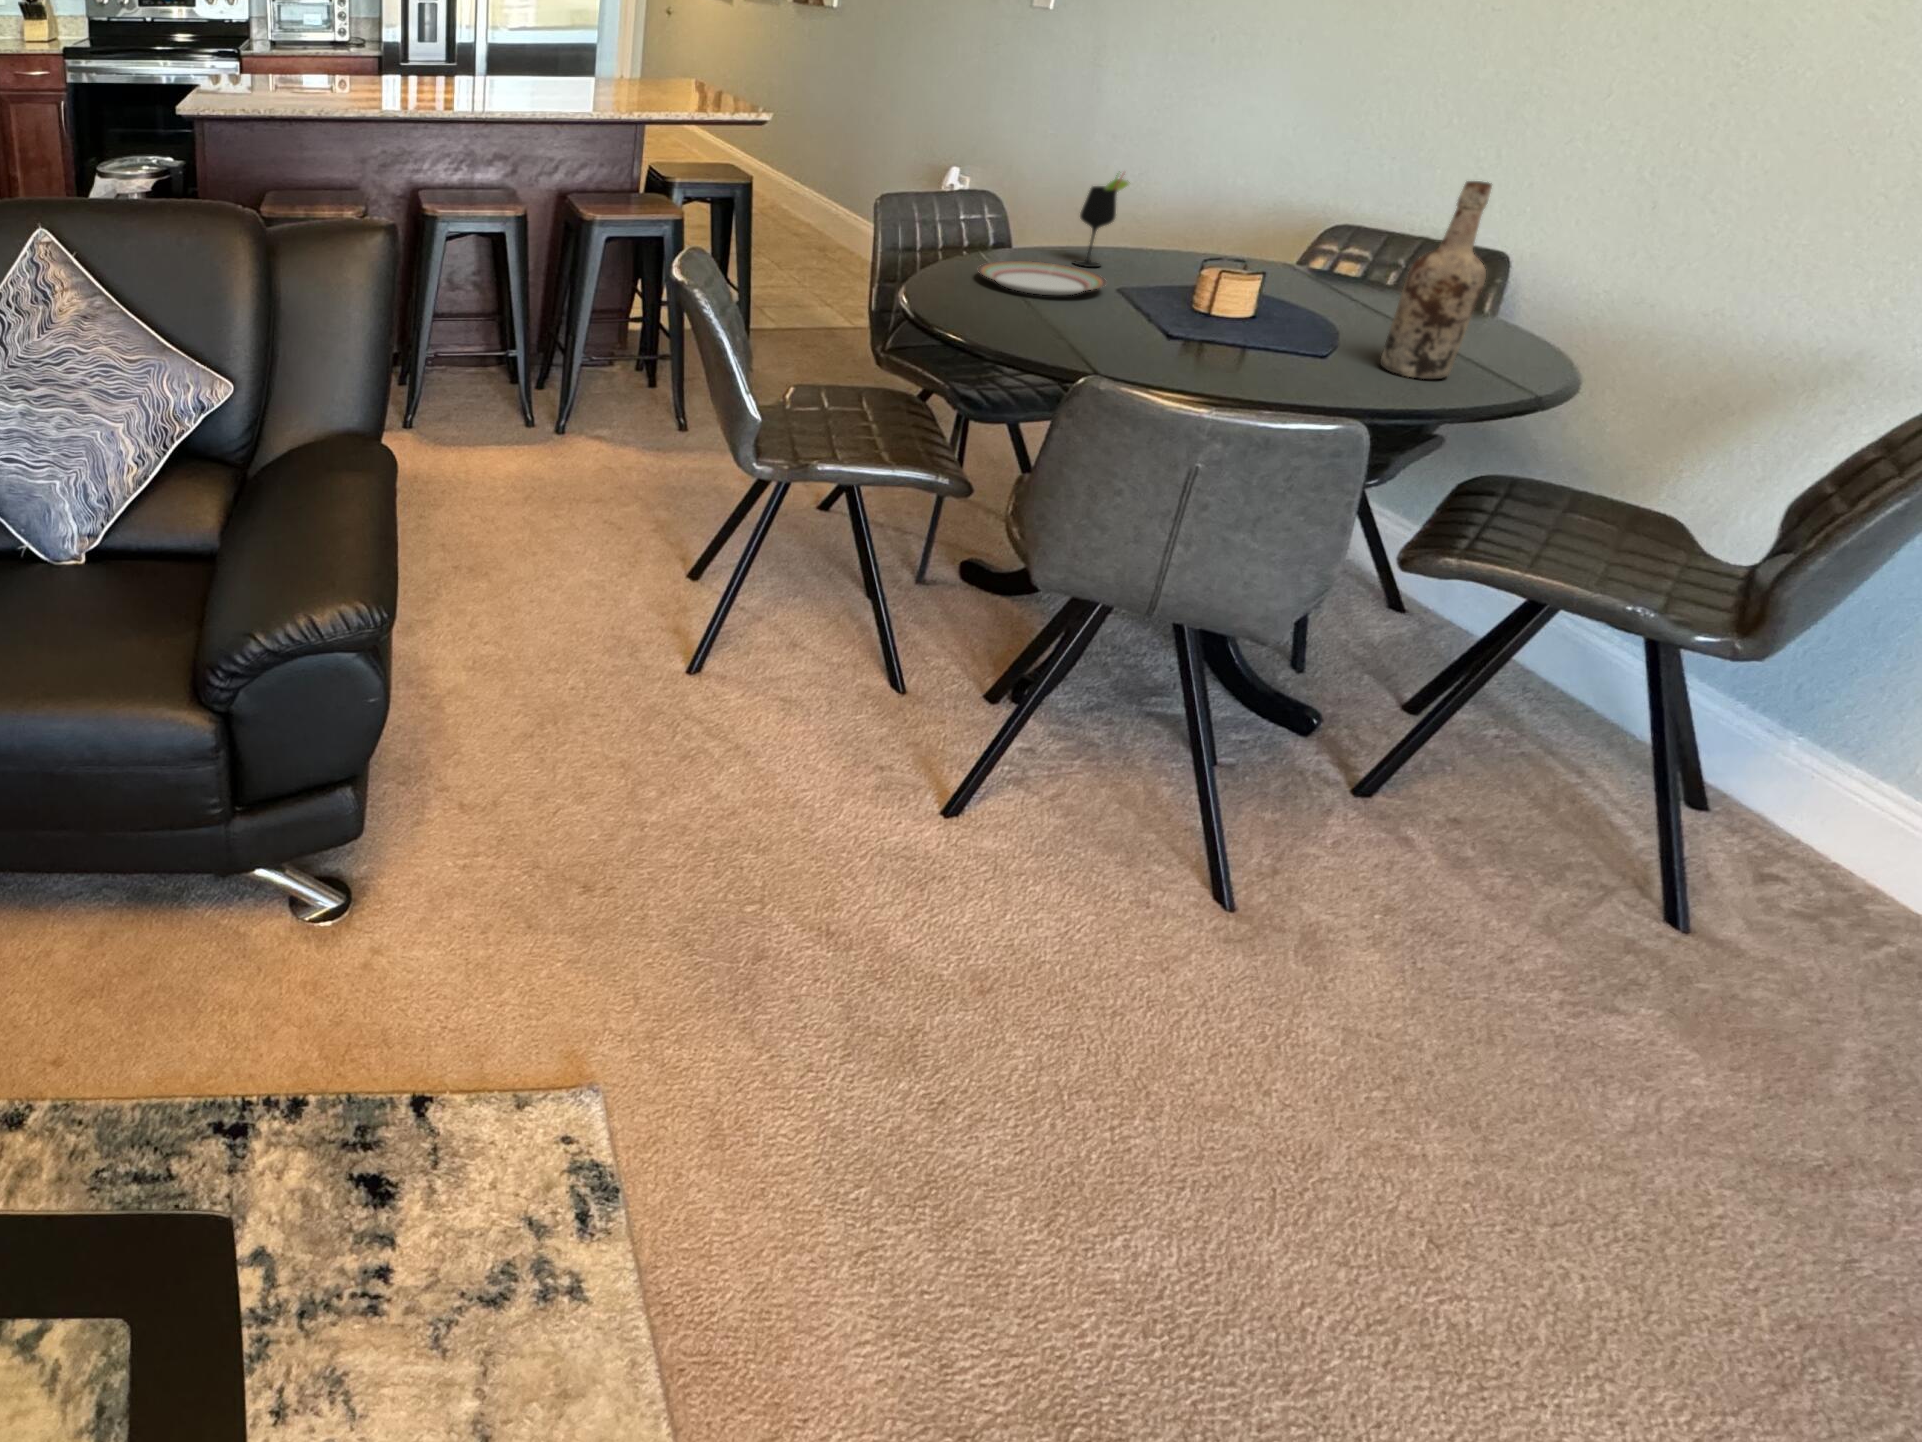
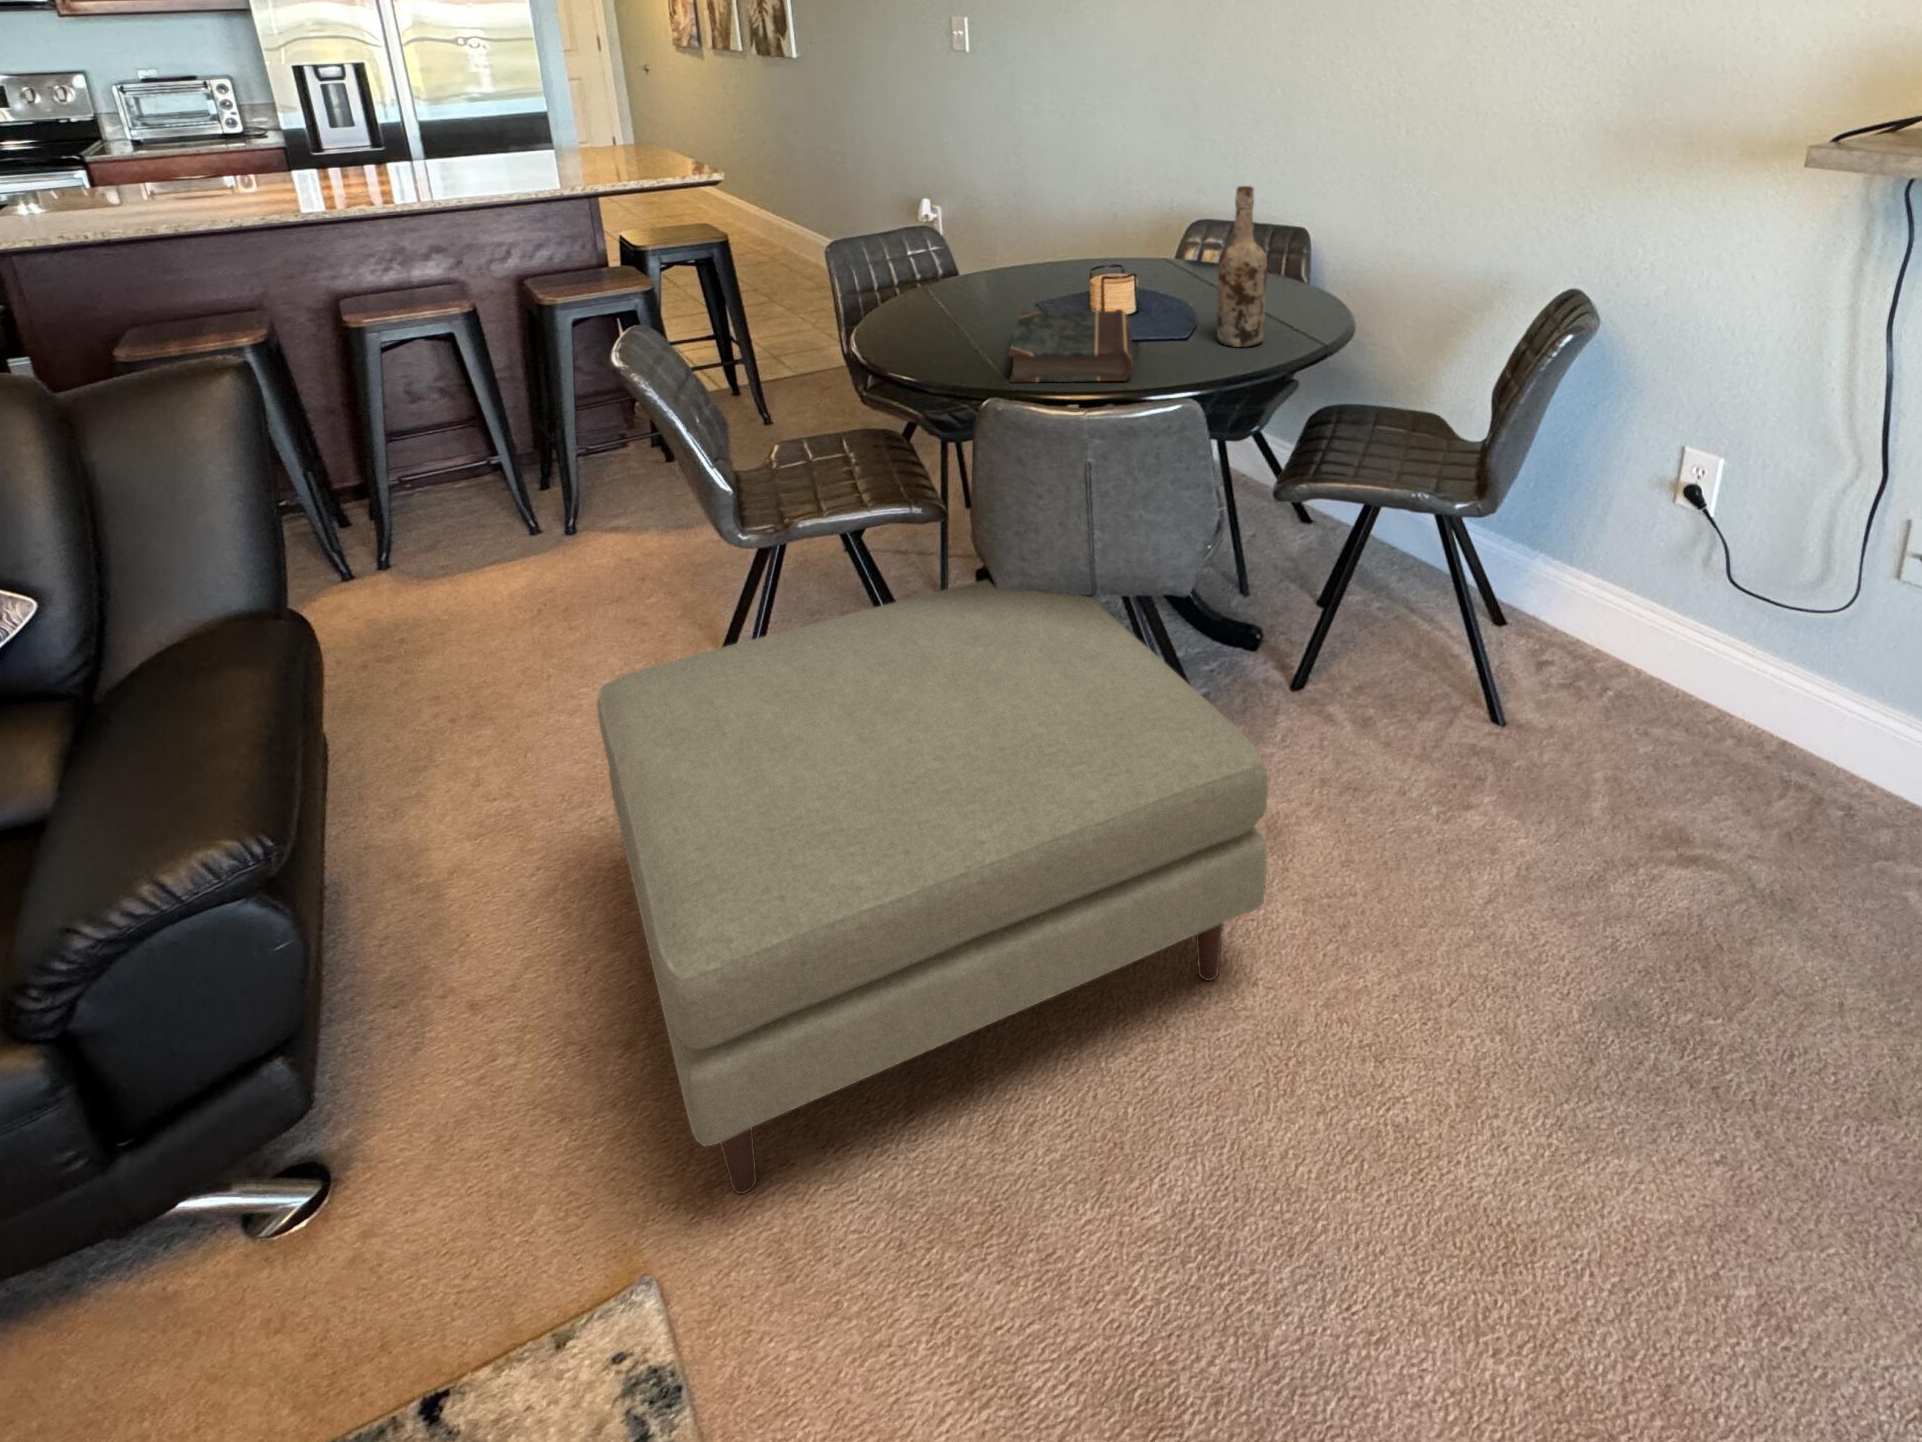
wine glass: present [1074,175,1130,267] -> none [989,200,1022,287]
plate: present [978,261,1106,295] -> none [910,289,1017,321]
book: none [1100,294,1267,388] -> present [1009,309,1133,382]
ottoman: none [606,564,1371,1073] -> present [597,580,1268,1194]

